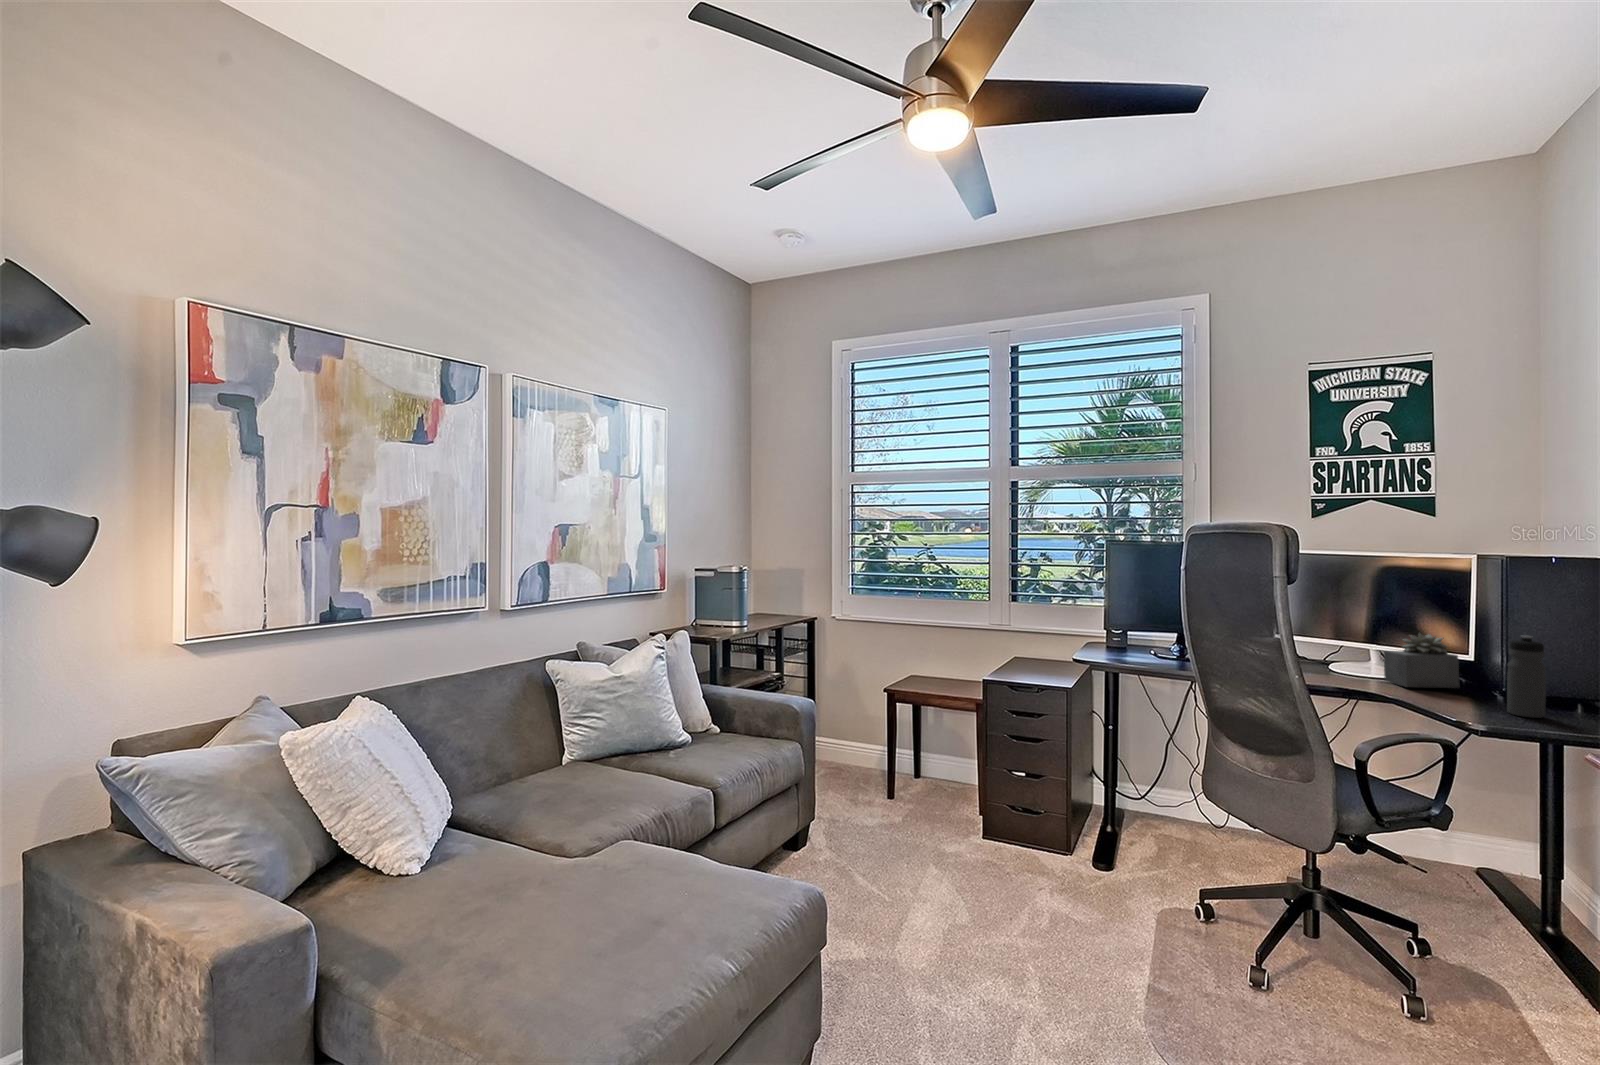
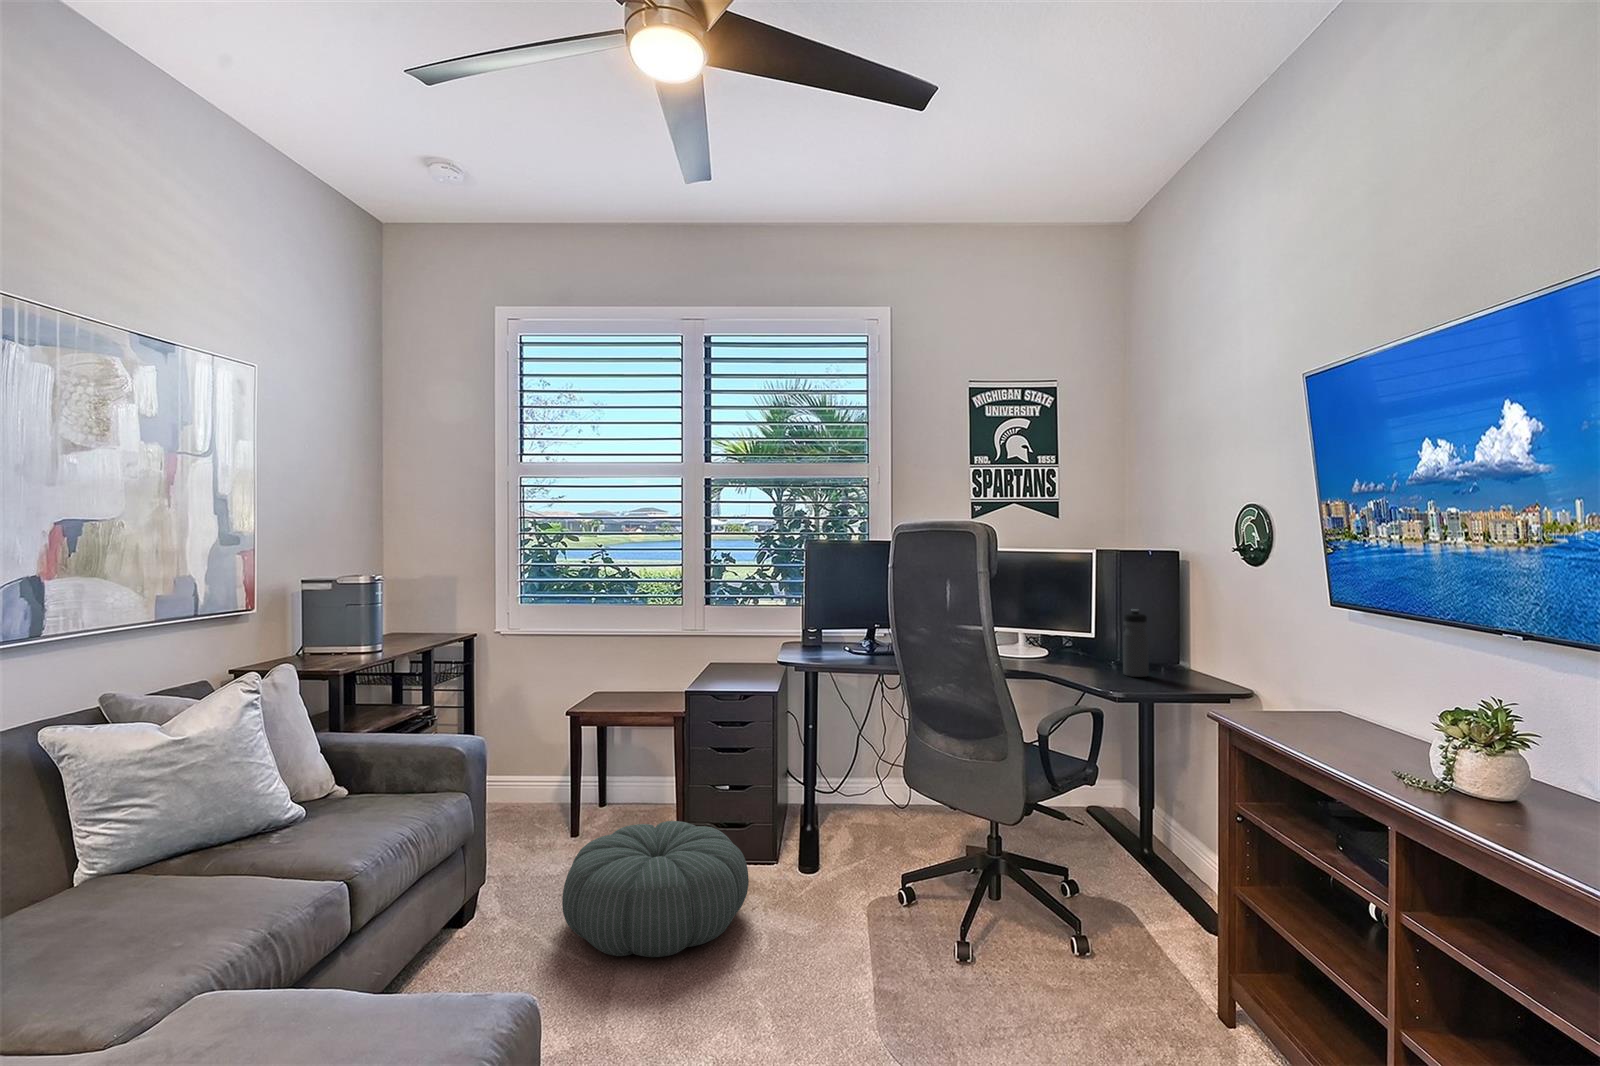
succulent plant: present [1384,634,1459,688] -> none [1030,612,1085,660]
pouf: none [872,794,1037,908] -> present [562,821,749,957]

